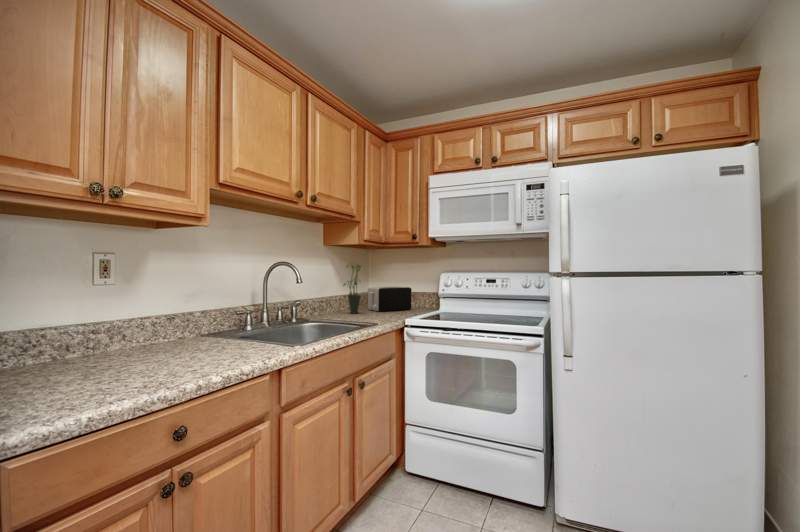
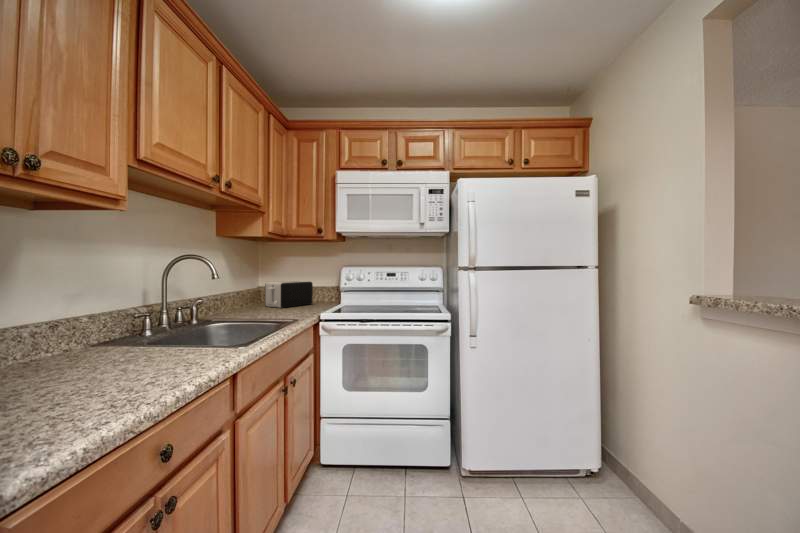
potted plant: present [343,264,361,313] -> none [242,255,269,311]

